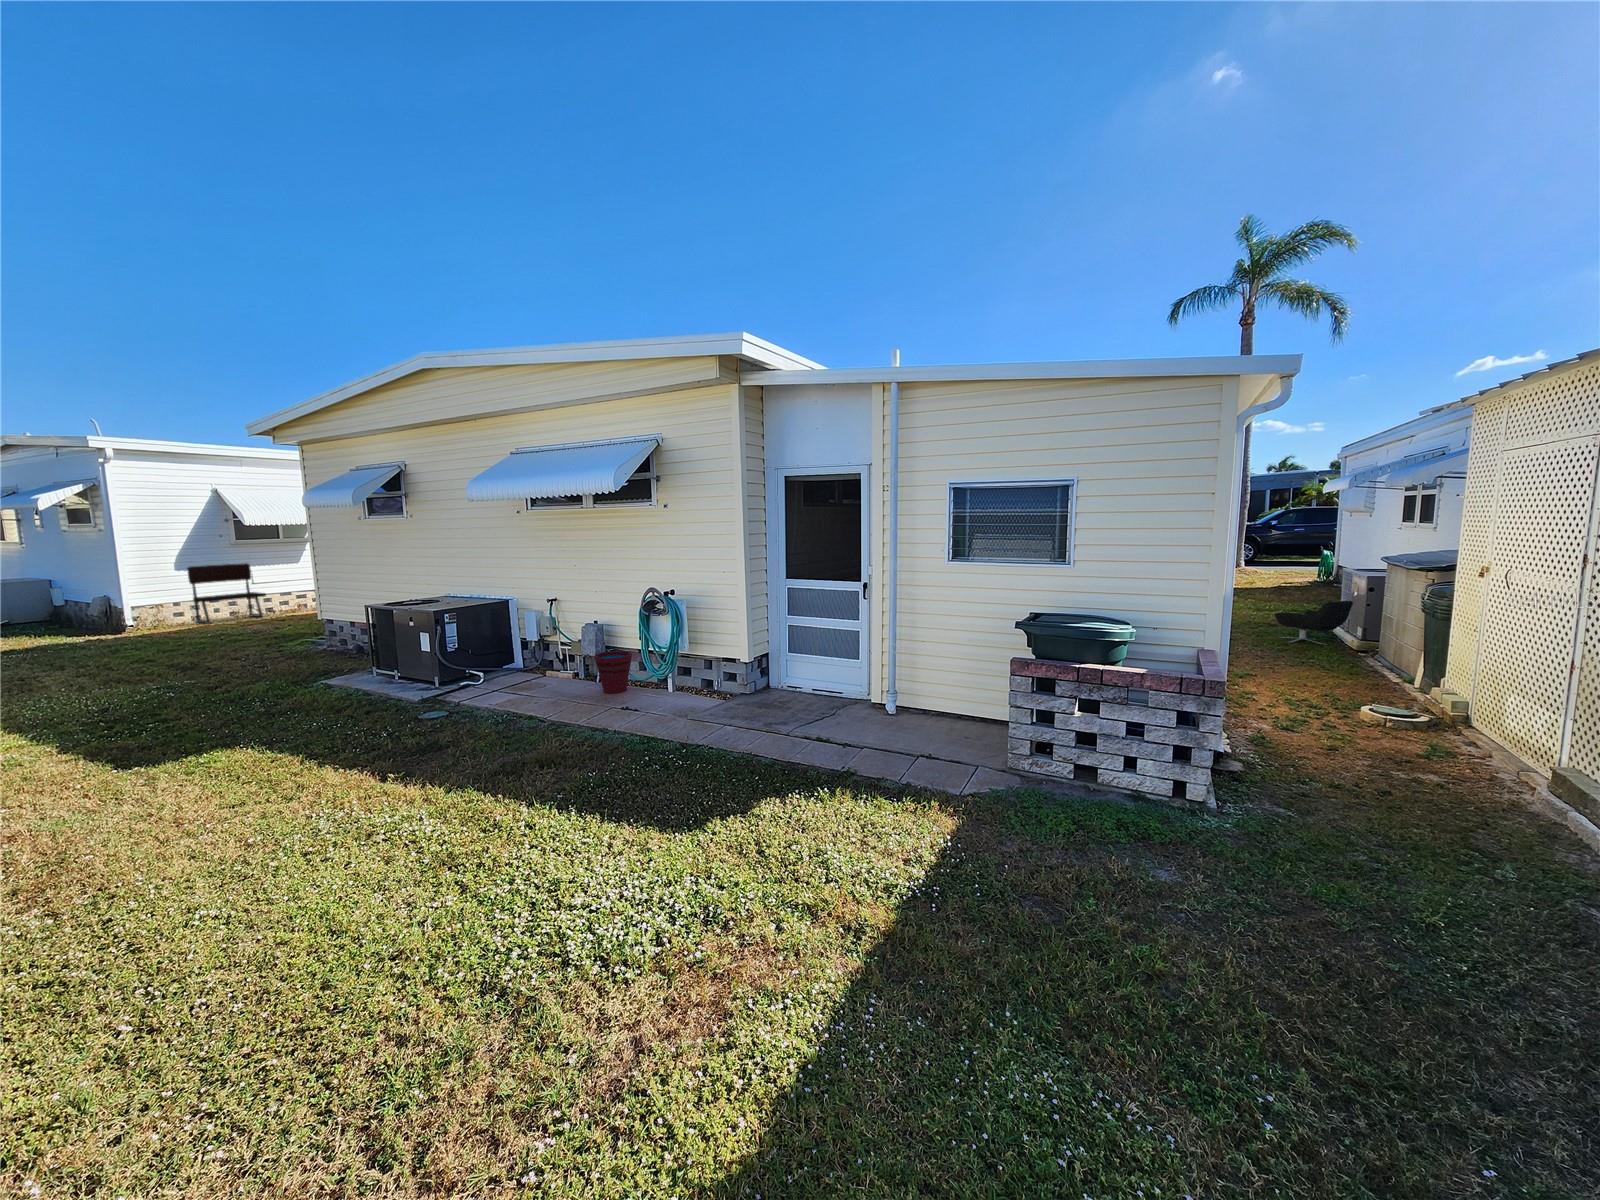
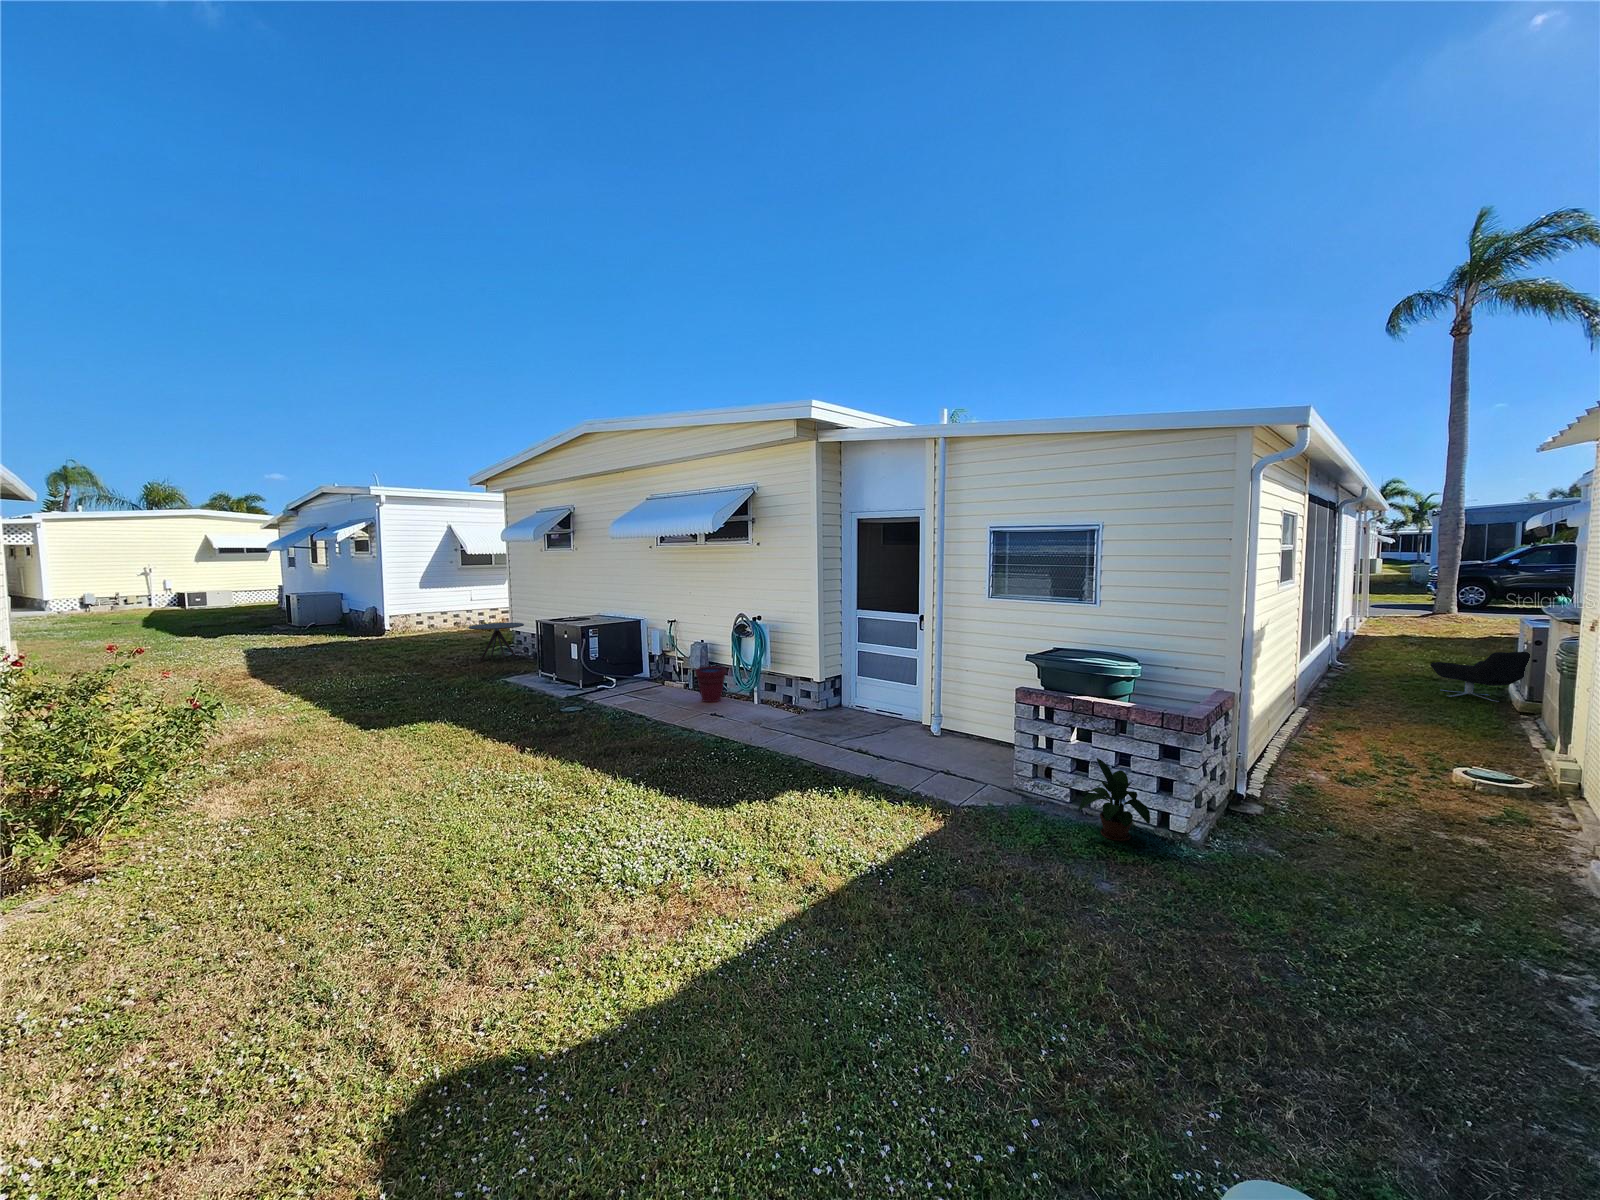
bench: present [187,563,266,624] -> none [427,584,478,631]
round table: none [263,609,344,660] -> present [468,623,524,661]
potted plant: none [1095,730,1180,816] -> present [1079,758,1150,841]

